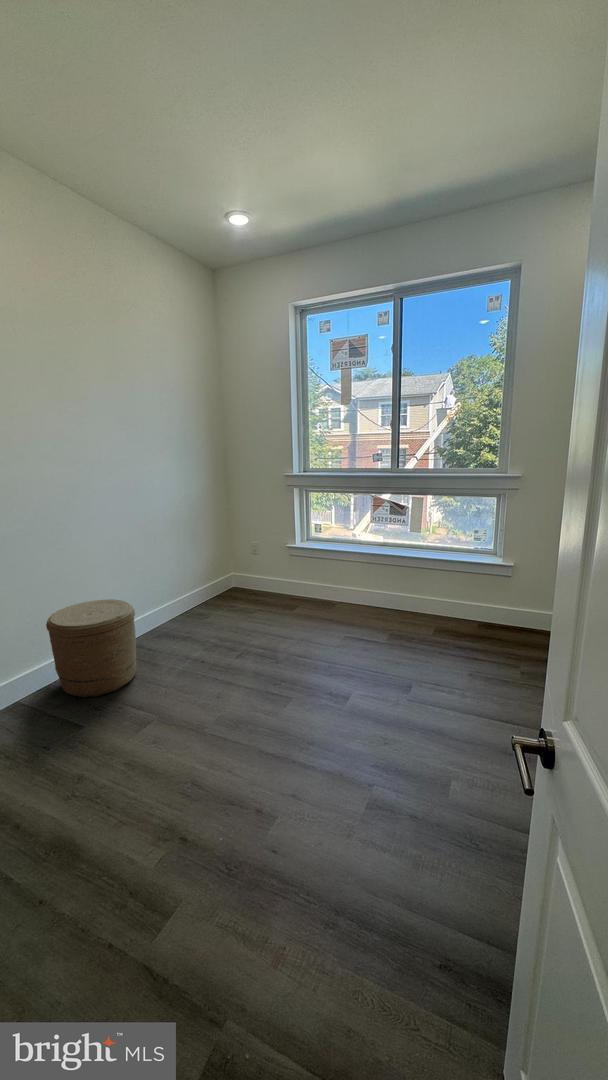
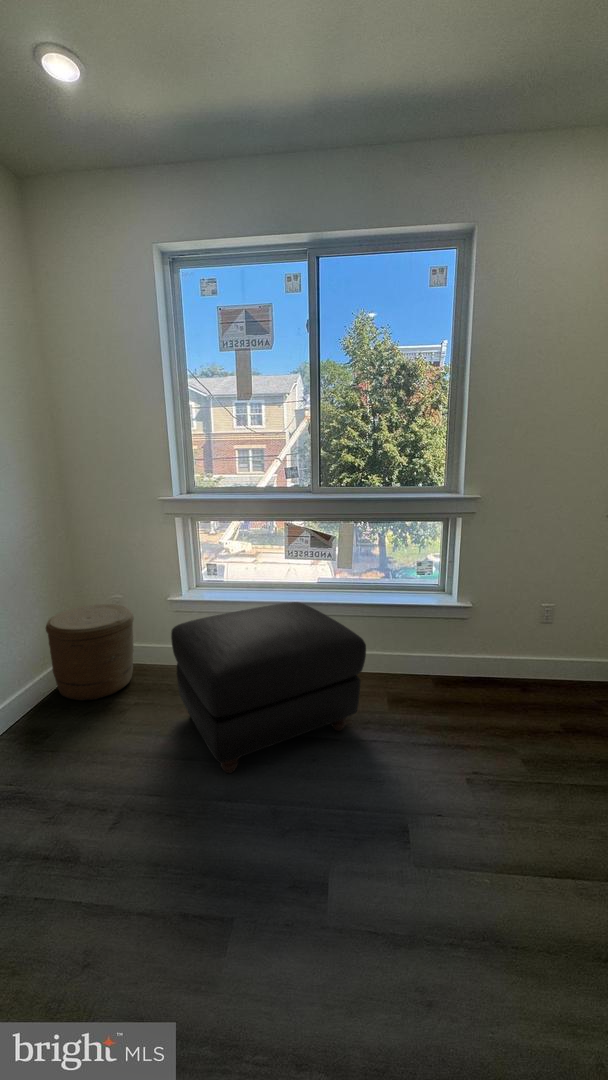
ottoman: none [172,593,371,768] -> present [171,602,366,773]

